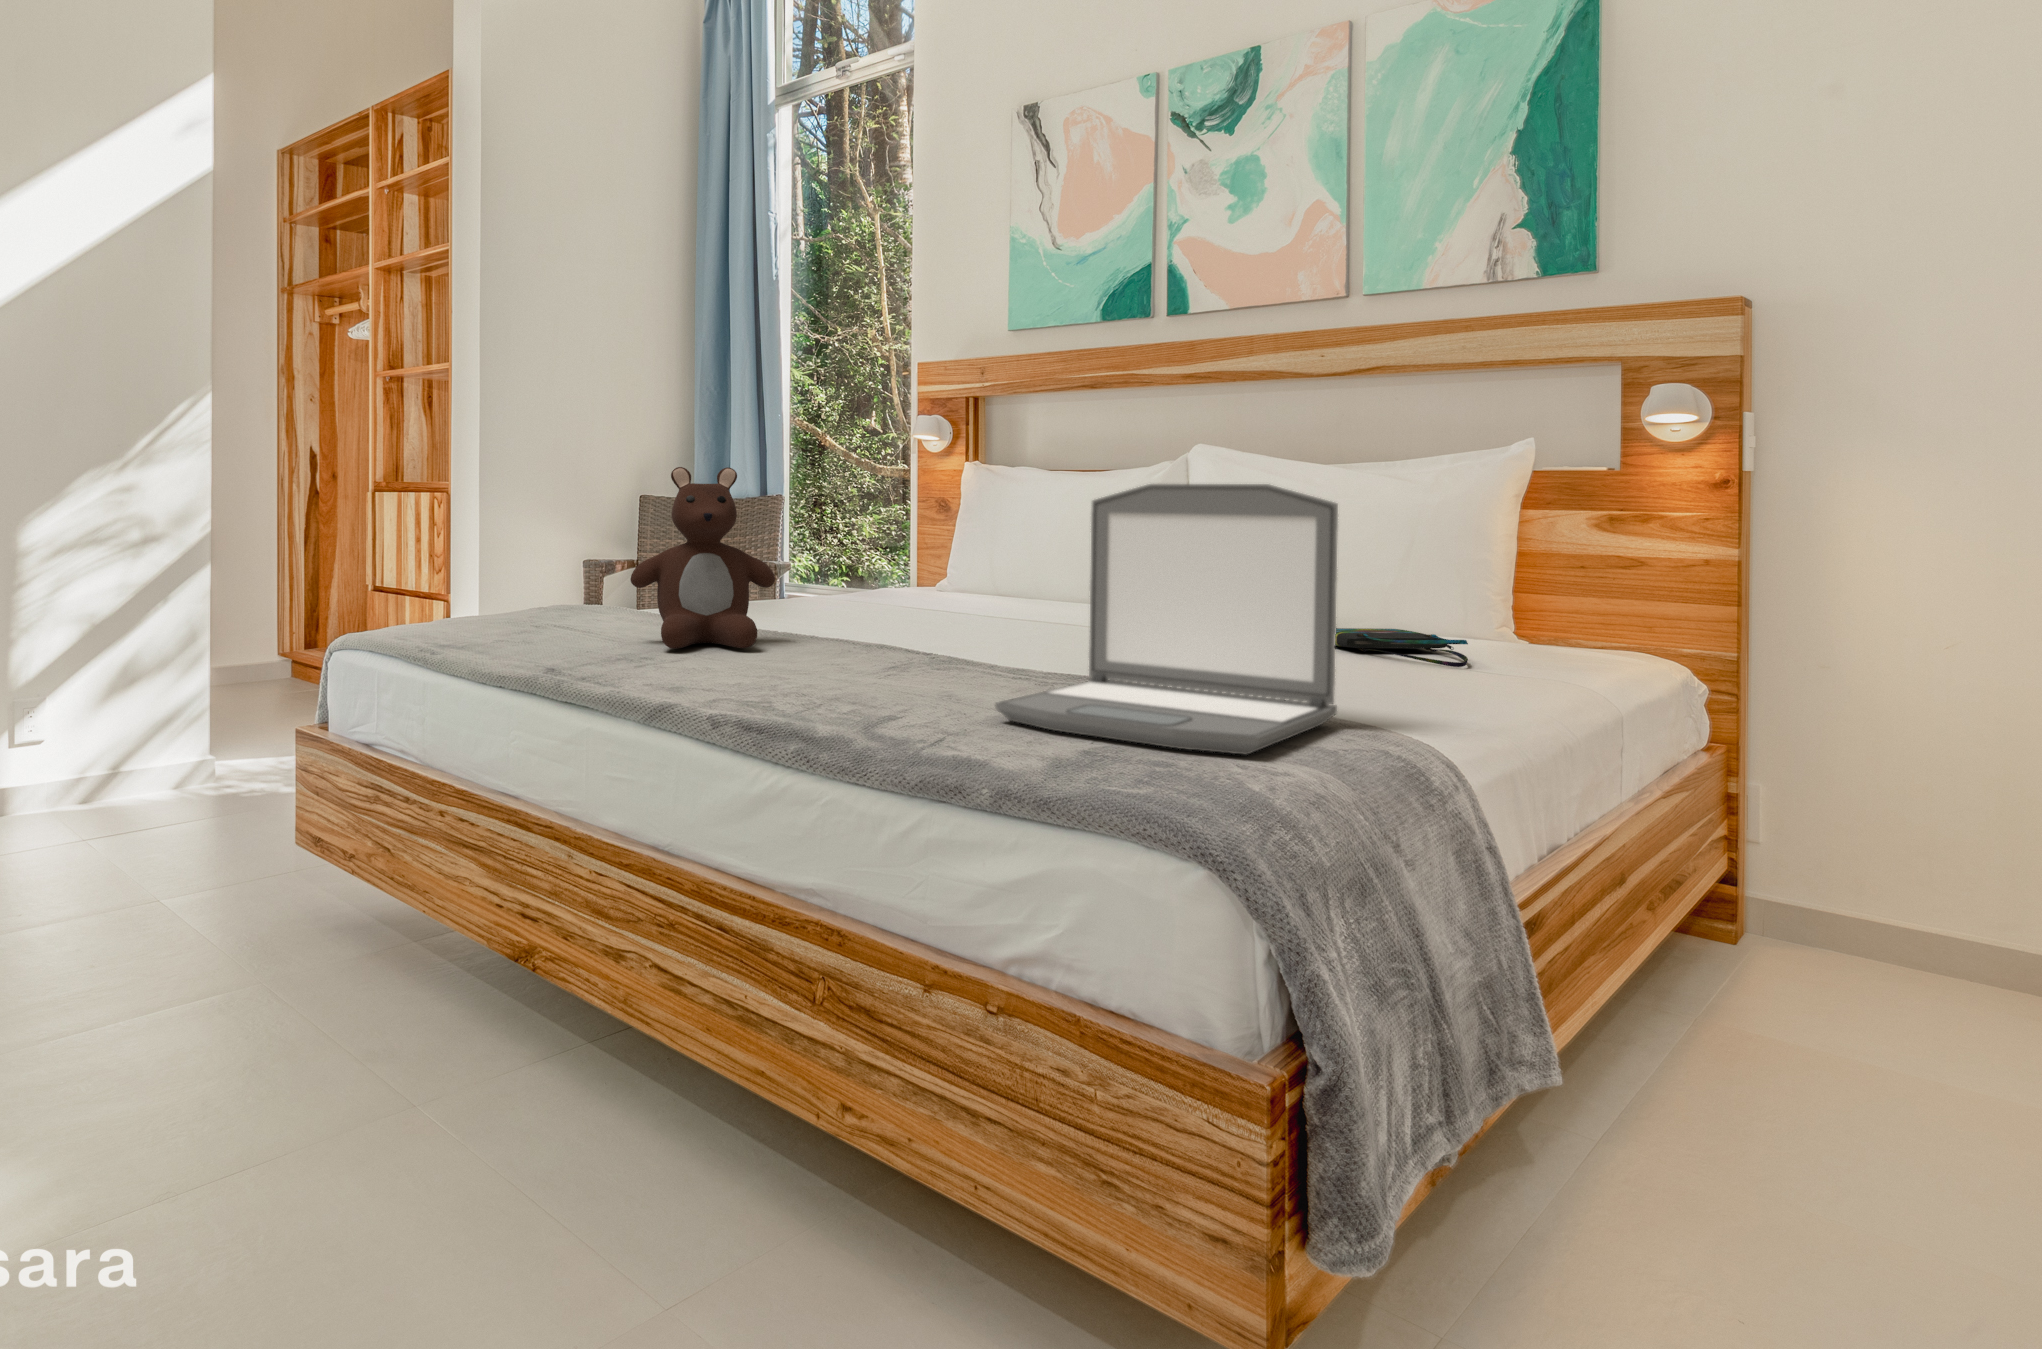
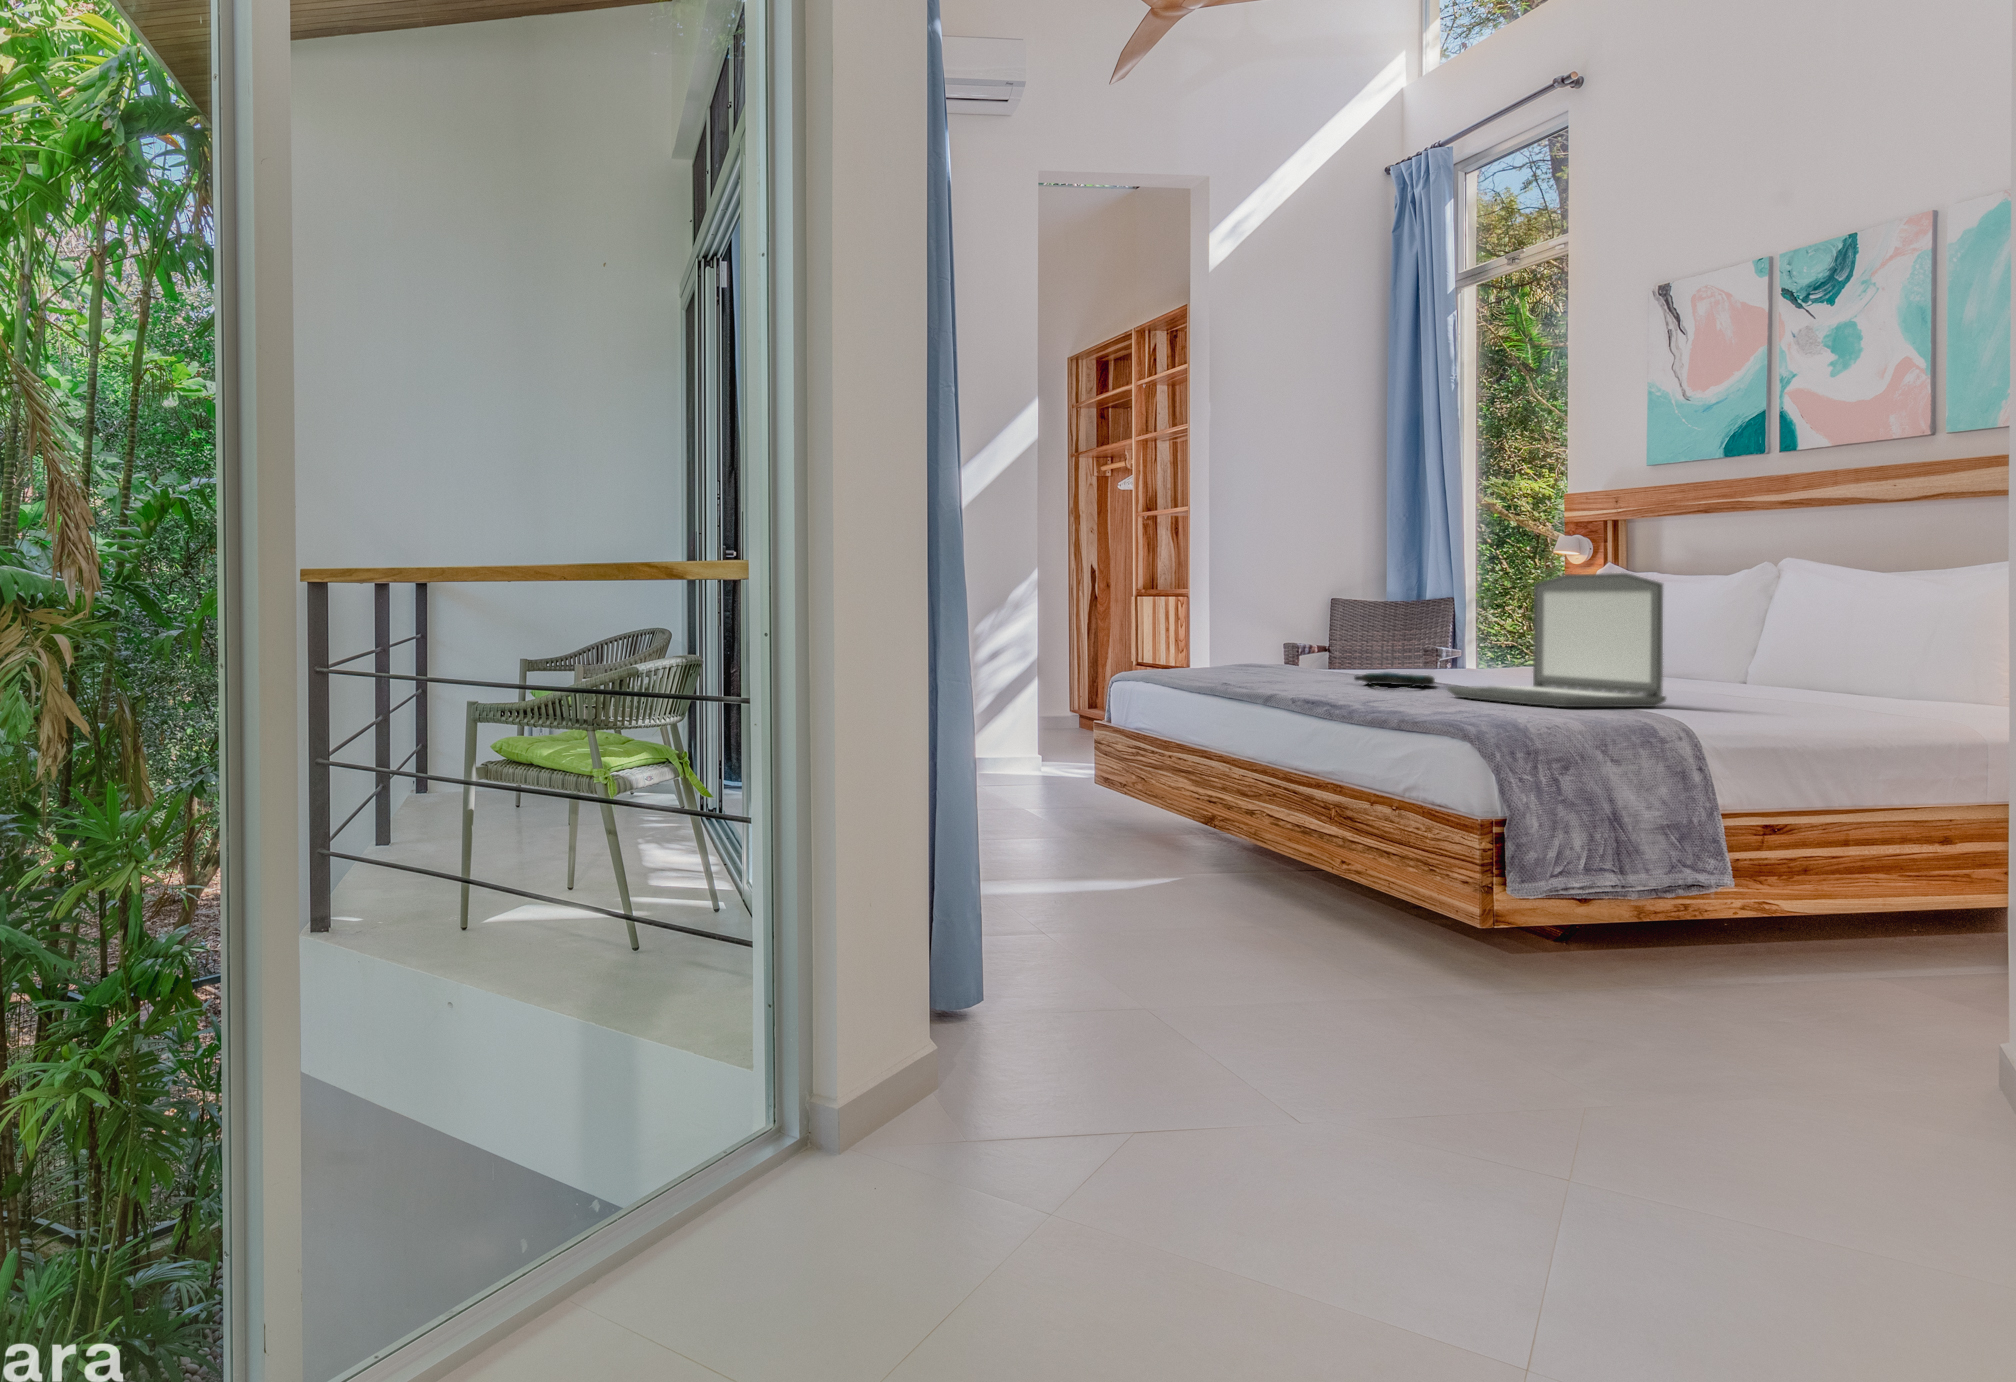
teddy bear: present [630,467,775,649] -> none [1278,571,1375,677]
tote bag: present [1335,628,1468,667] -> present [1354,672,1435,690]

